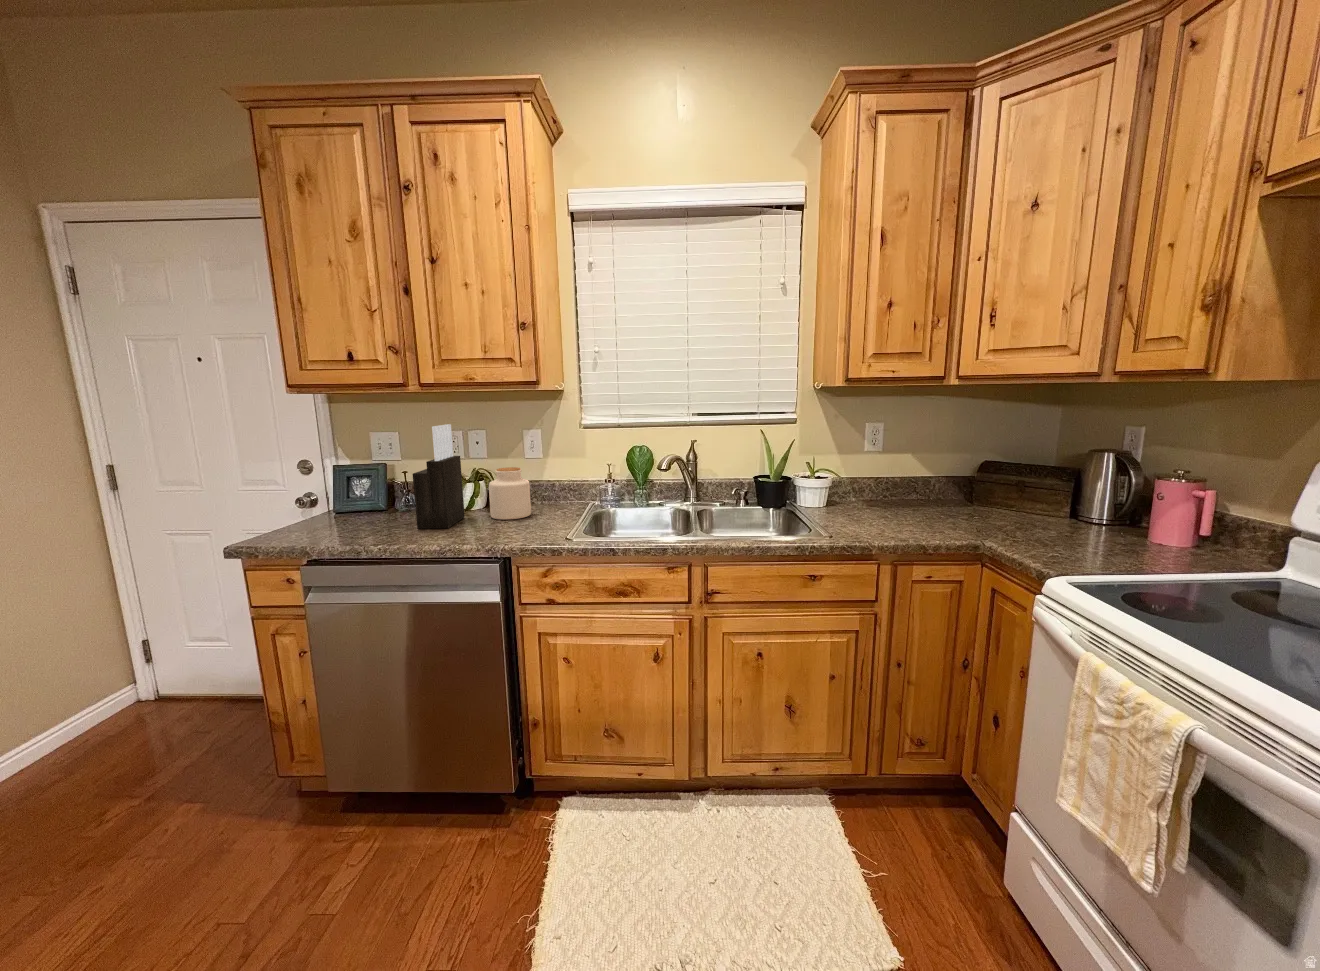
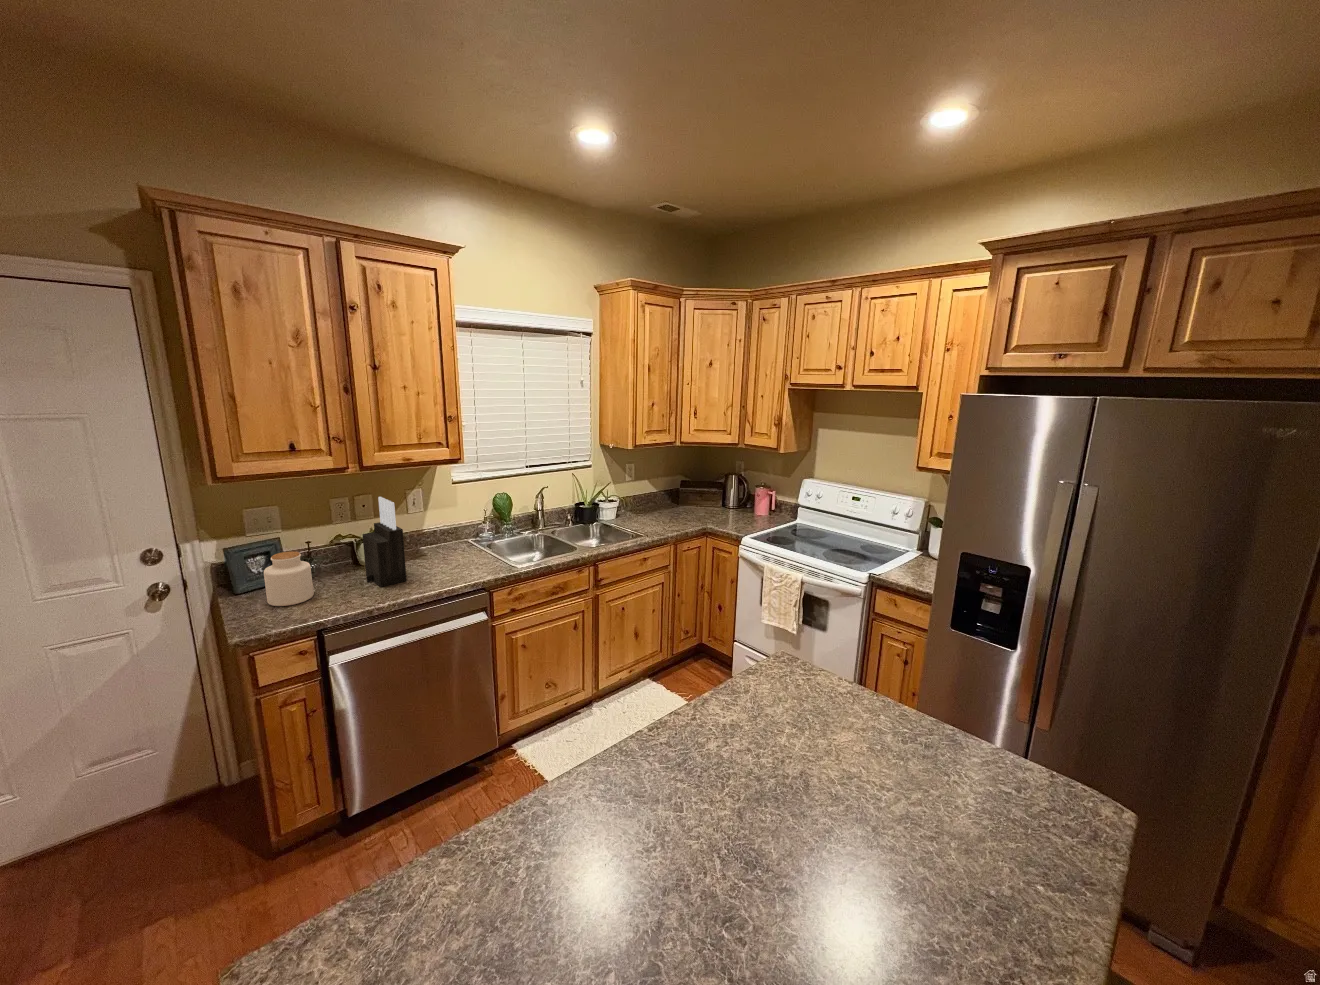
jar: present [489,467,531,520] -> present [264,551,314,606]

